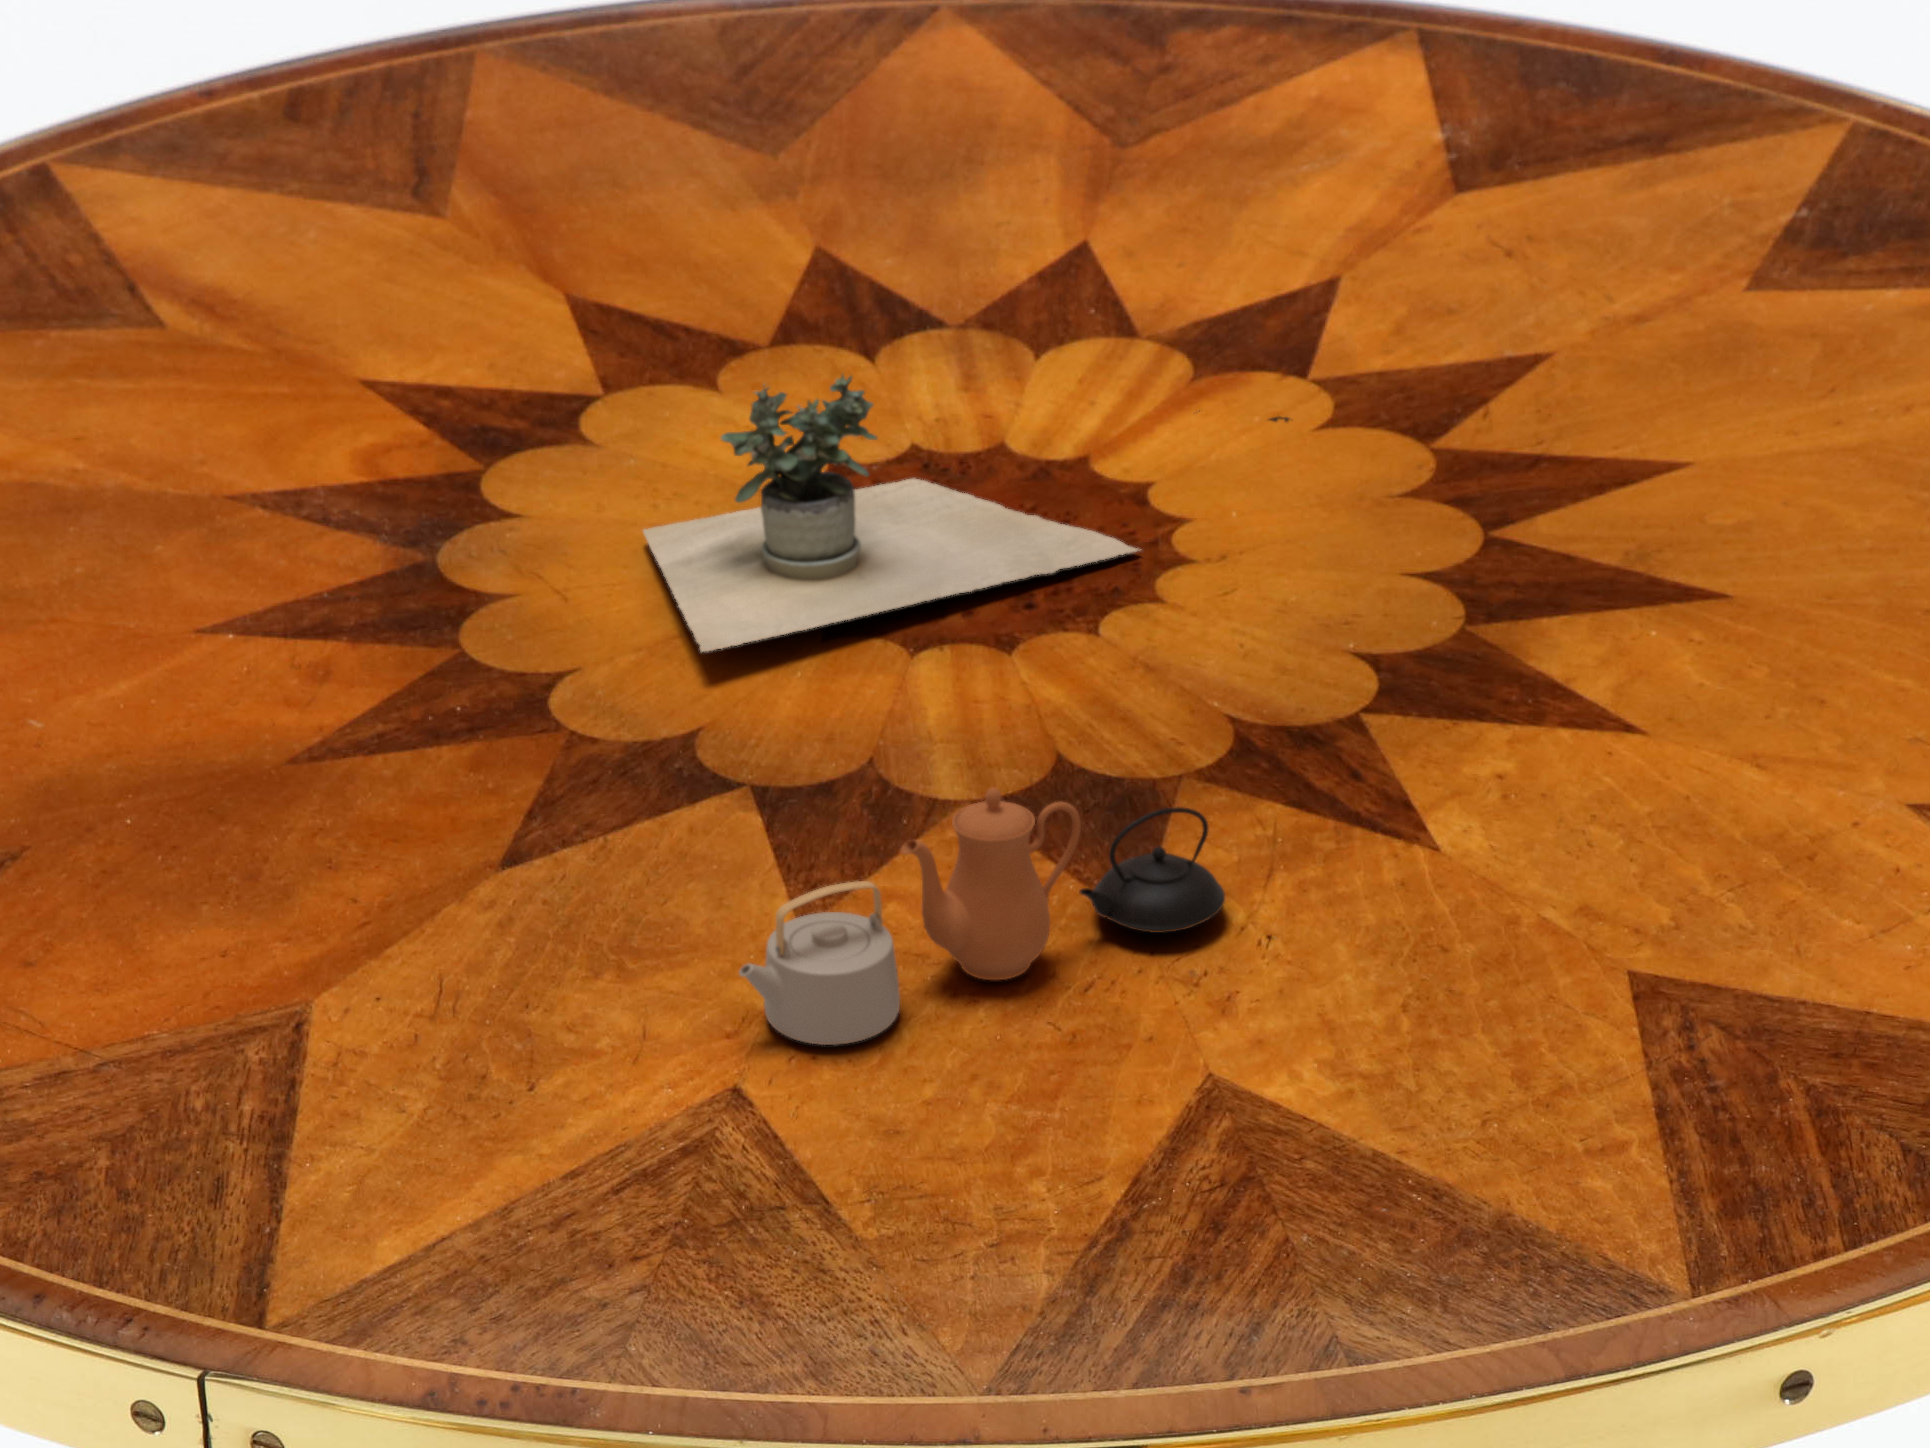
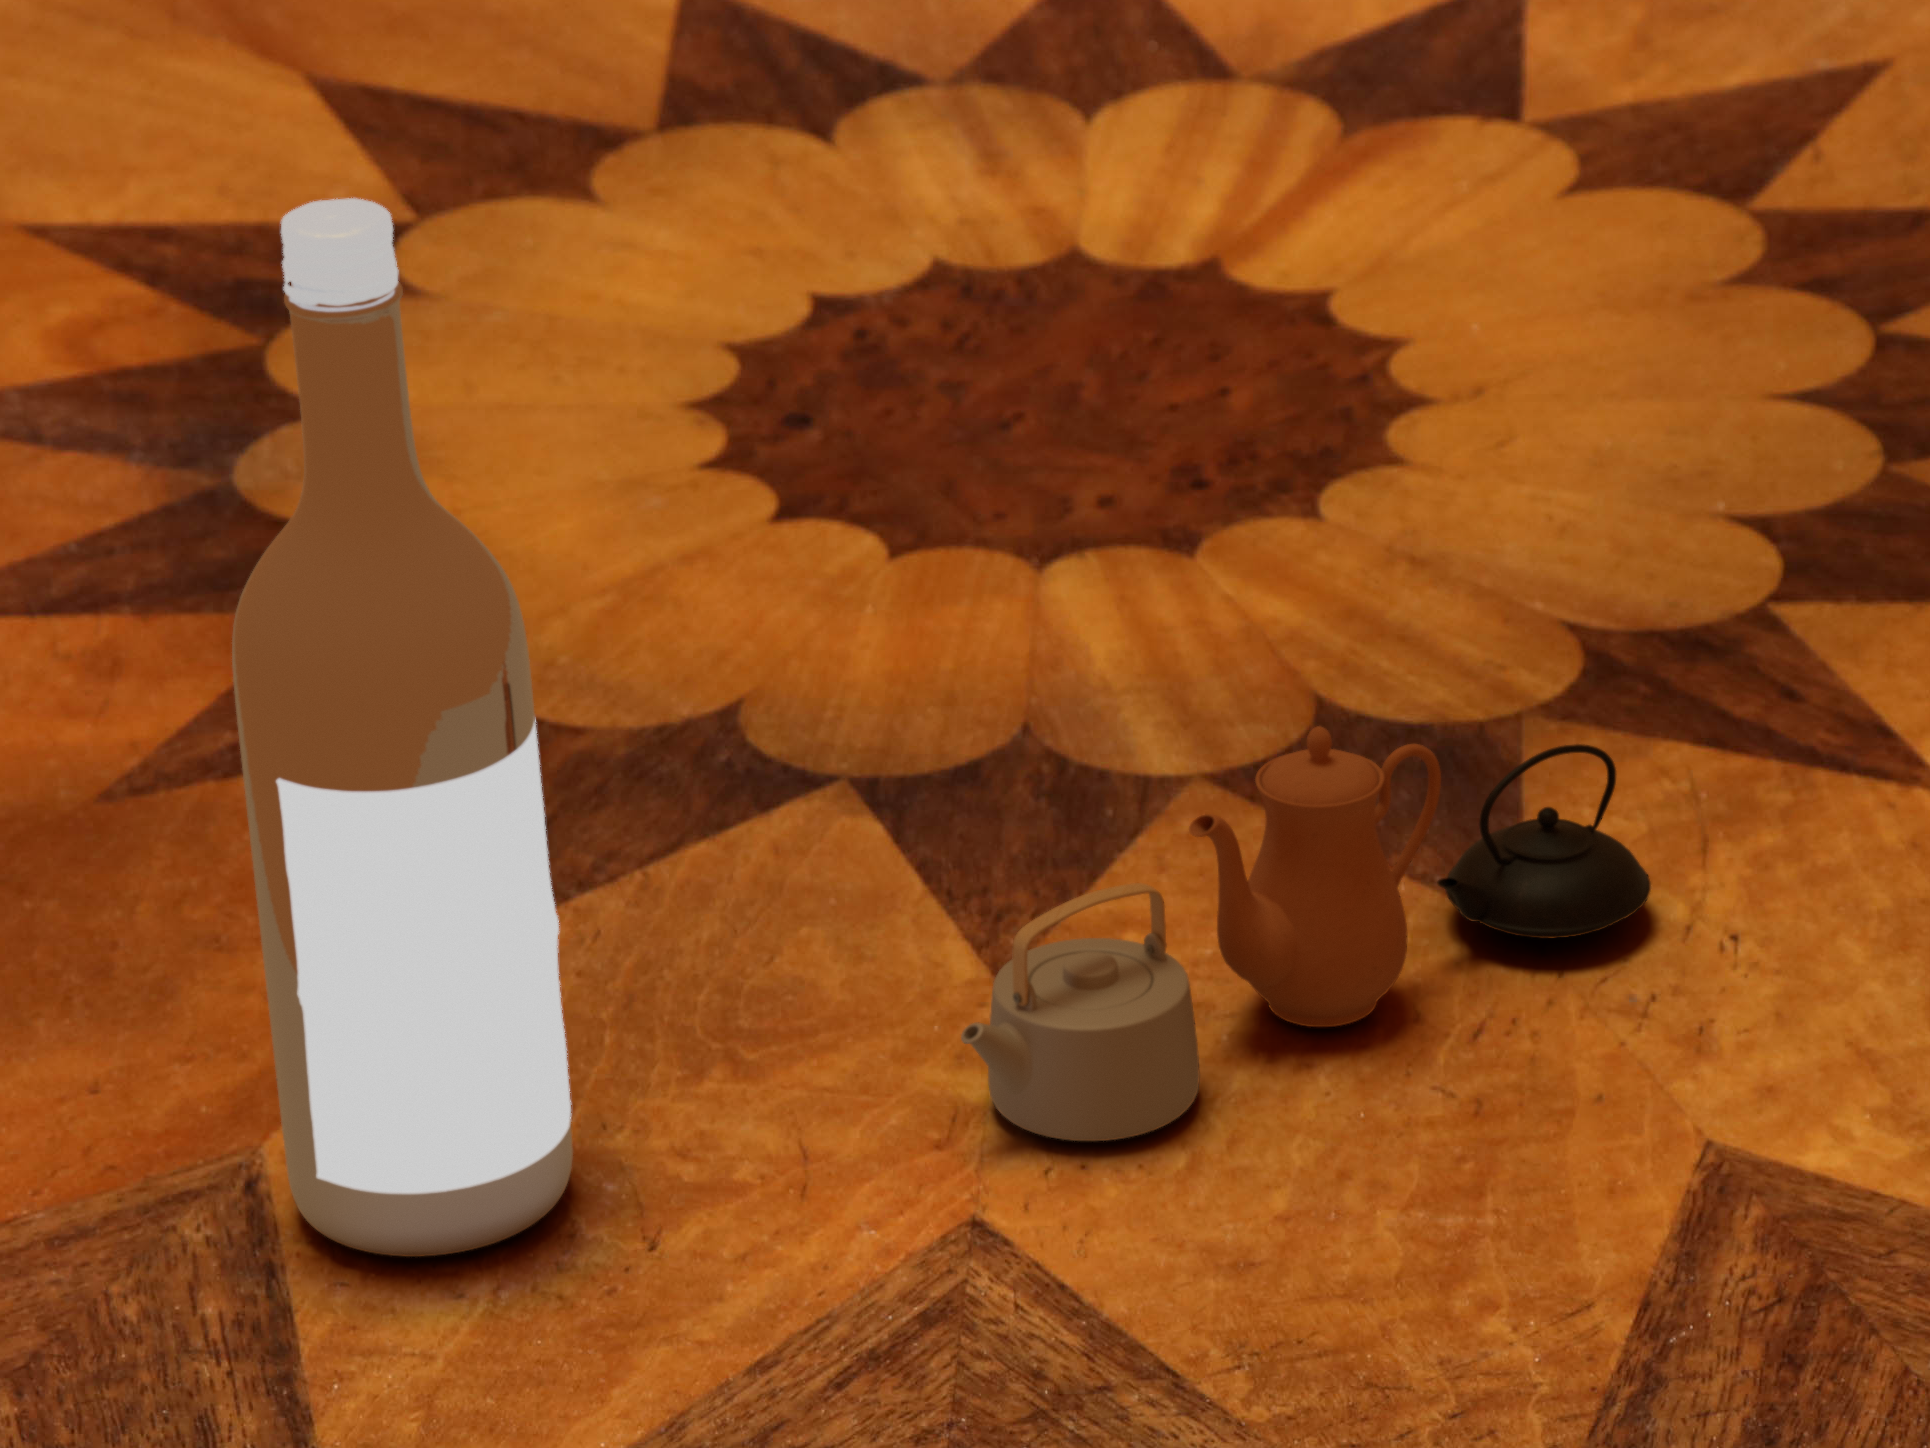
potted plant: present [643,375,1290,652] -> none [589,166,1555,591]
wine bottle: none [273,418,490,1085] -> present [232,198,573,1257]

